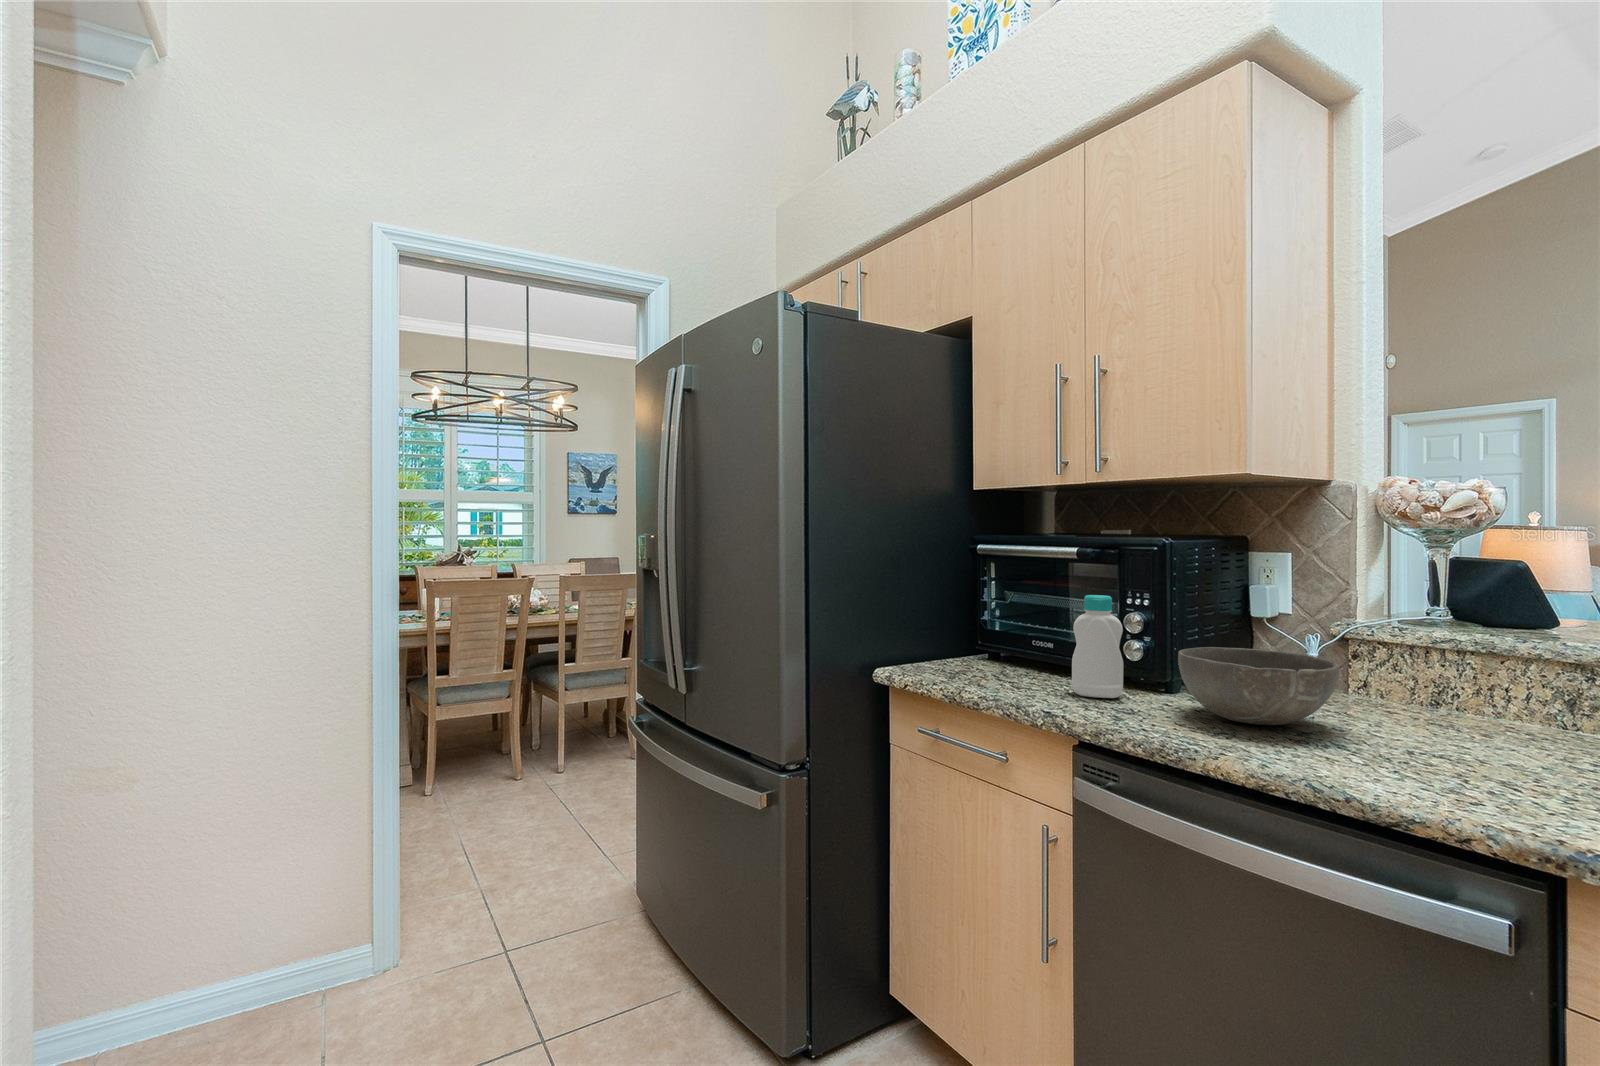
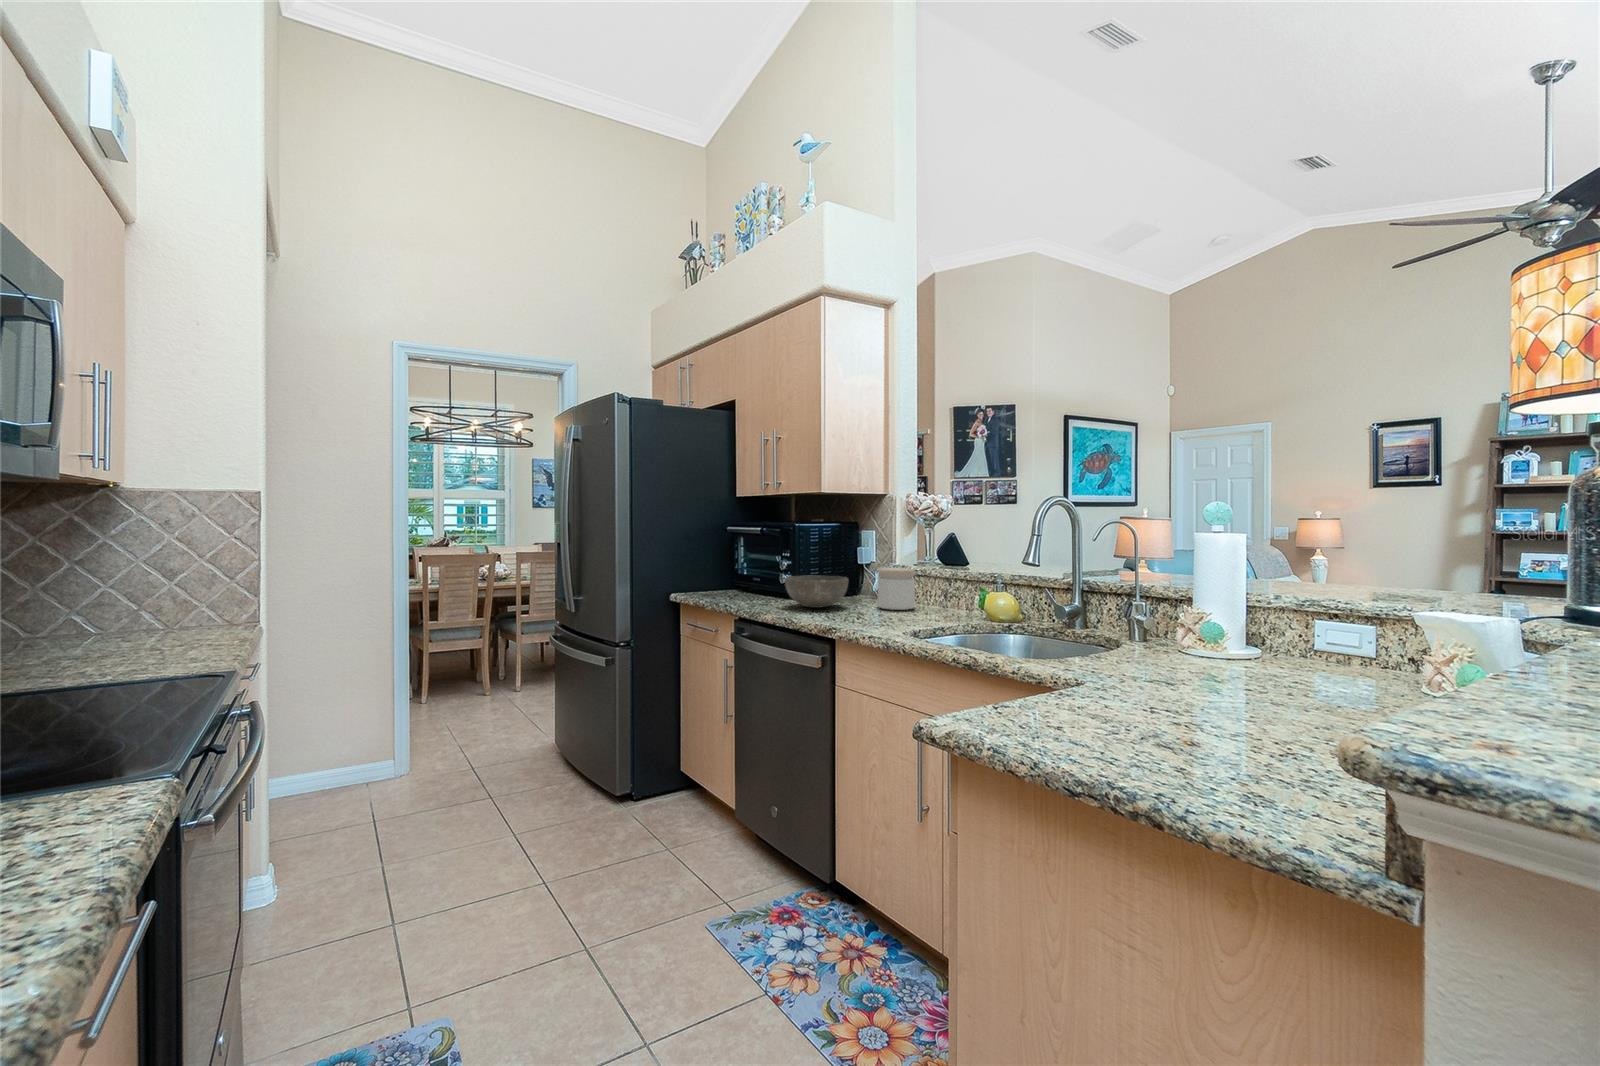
bottle: present [1072,595,1123,698] -> none [752,552,775,601]
jar: none [1393,636,1501,737] -> present [877,568,915,610]

